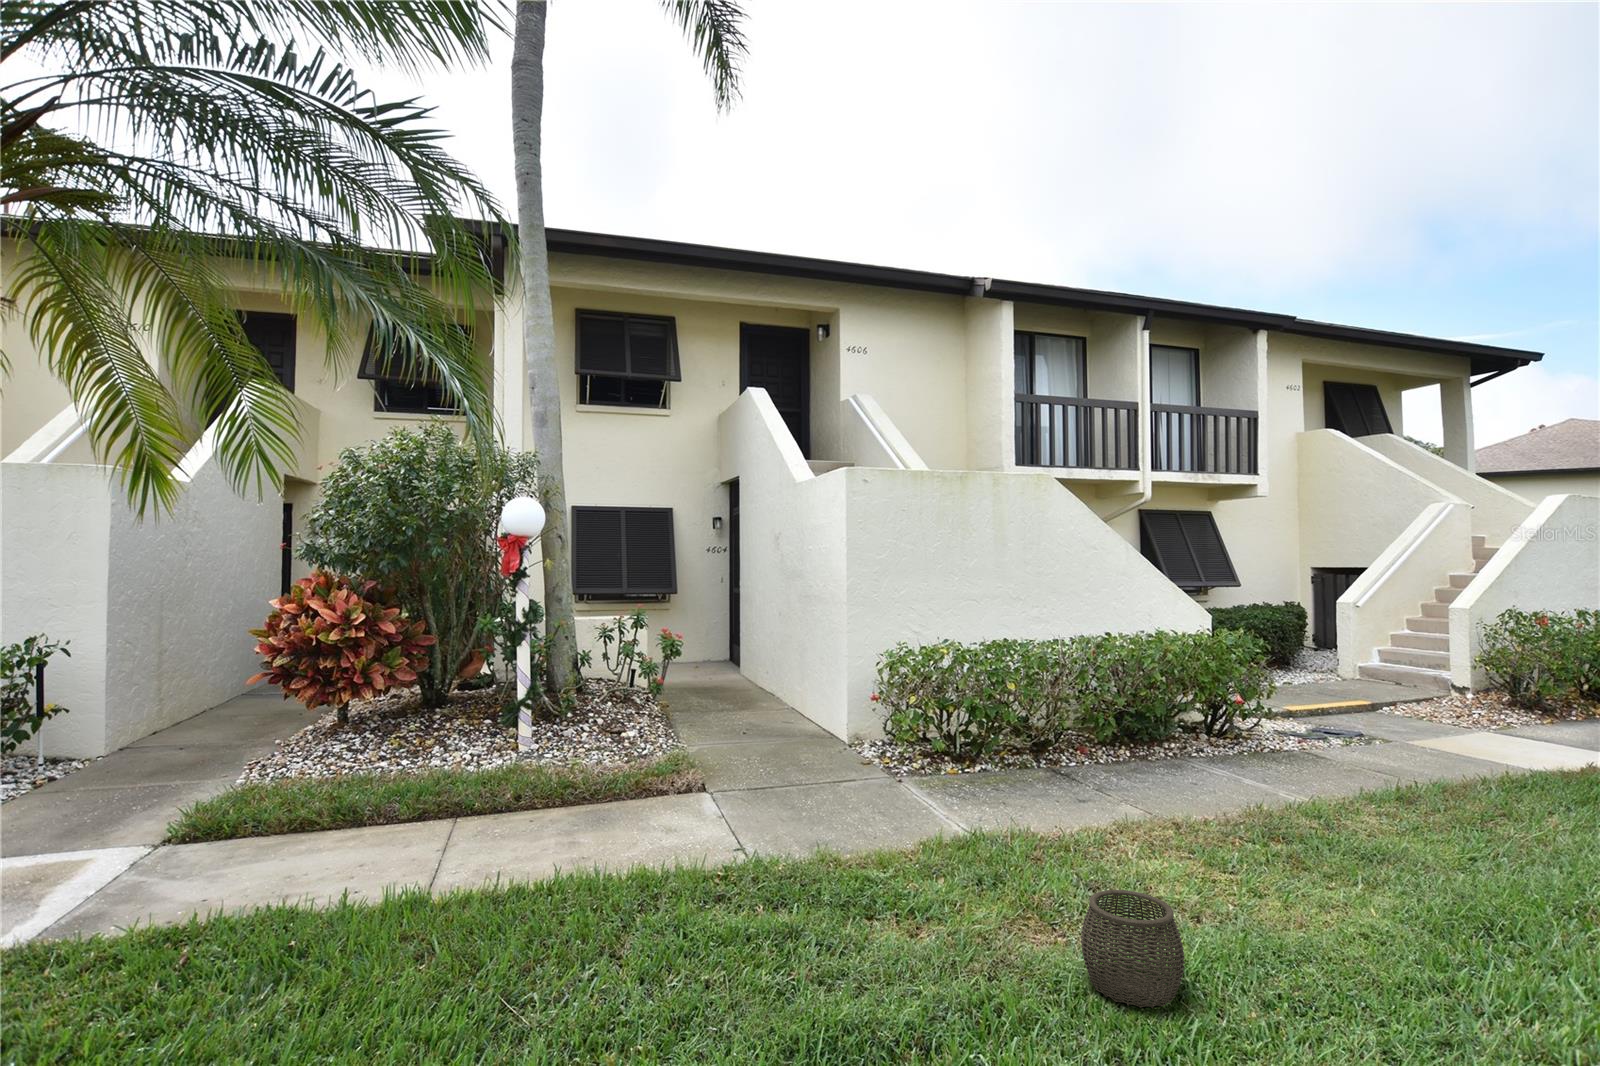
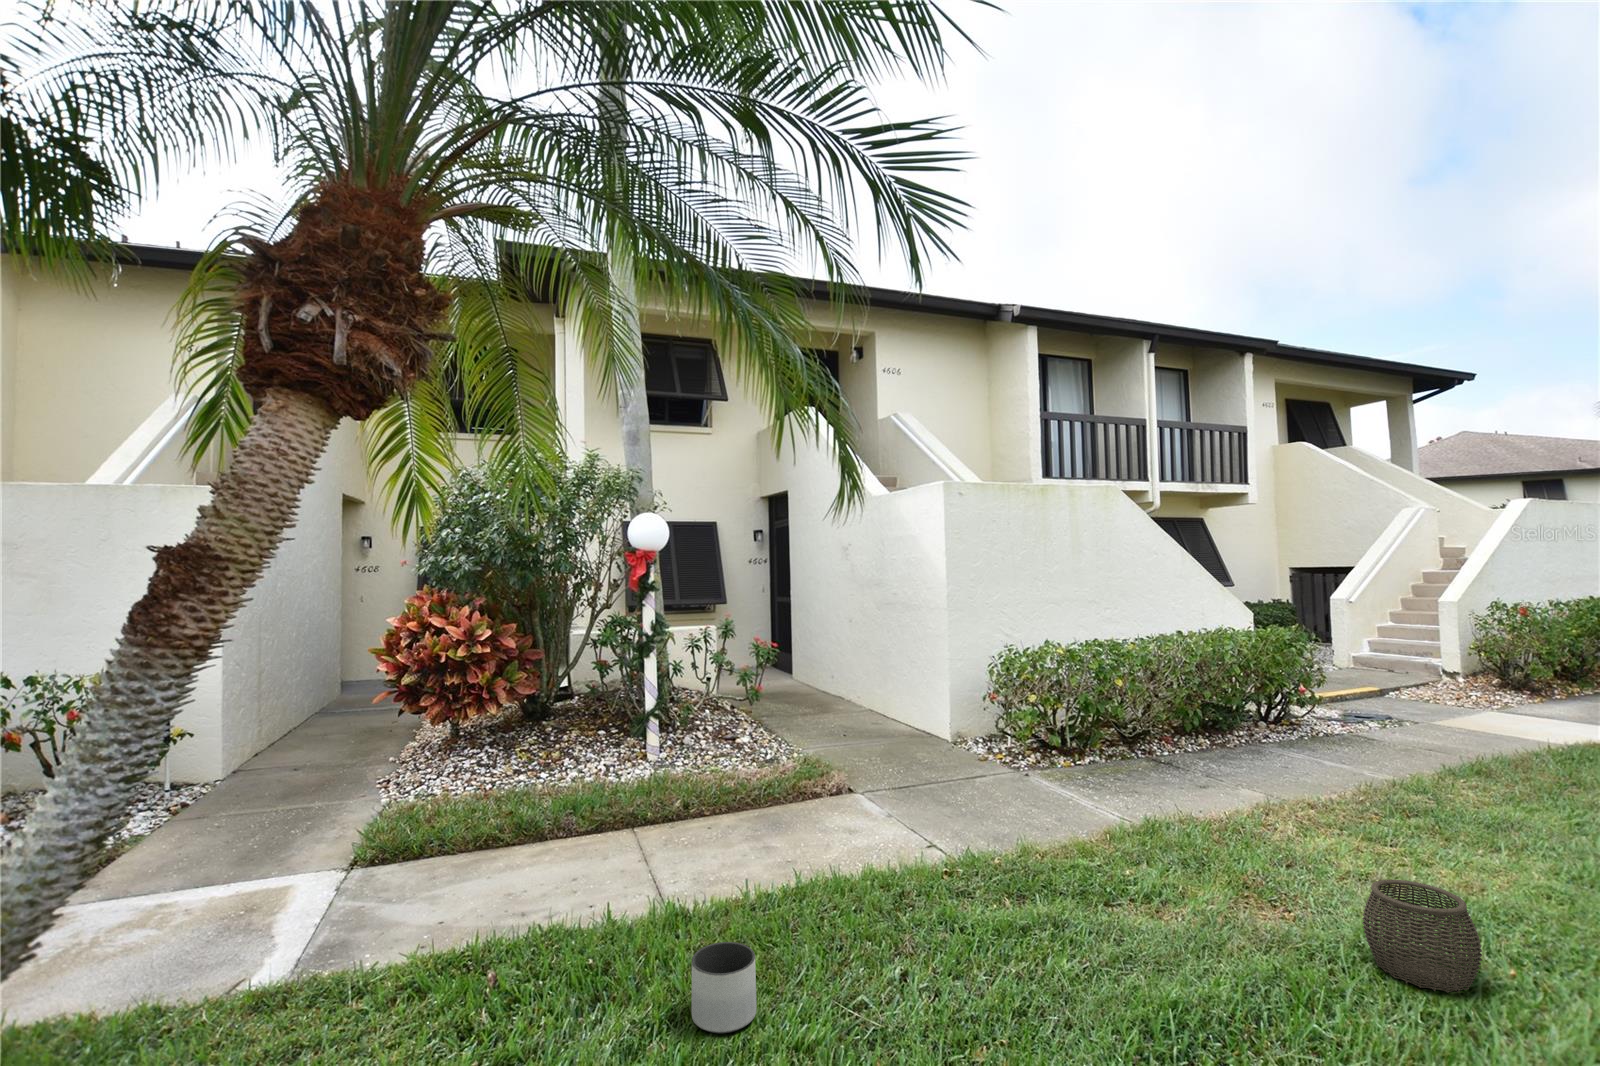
planter: none [347,921,420,1008] -> present [691,942,757,1033]

